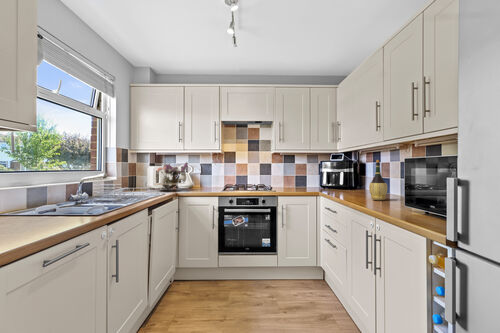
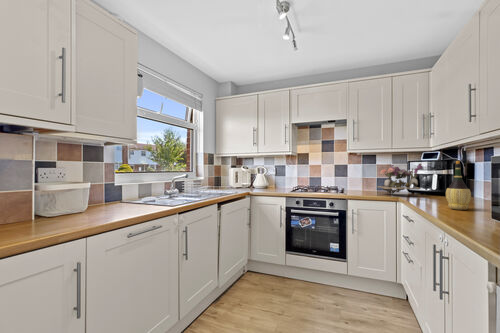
flower arrangement: present [154,162,188,189] -> present [378,163,422,194]

